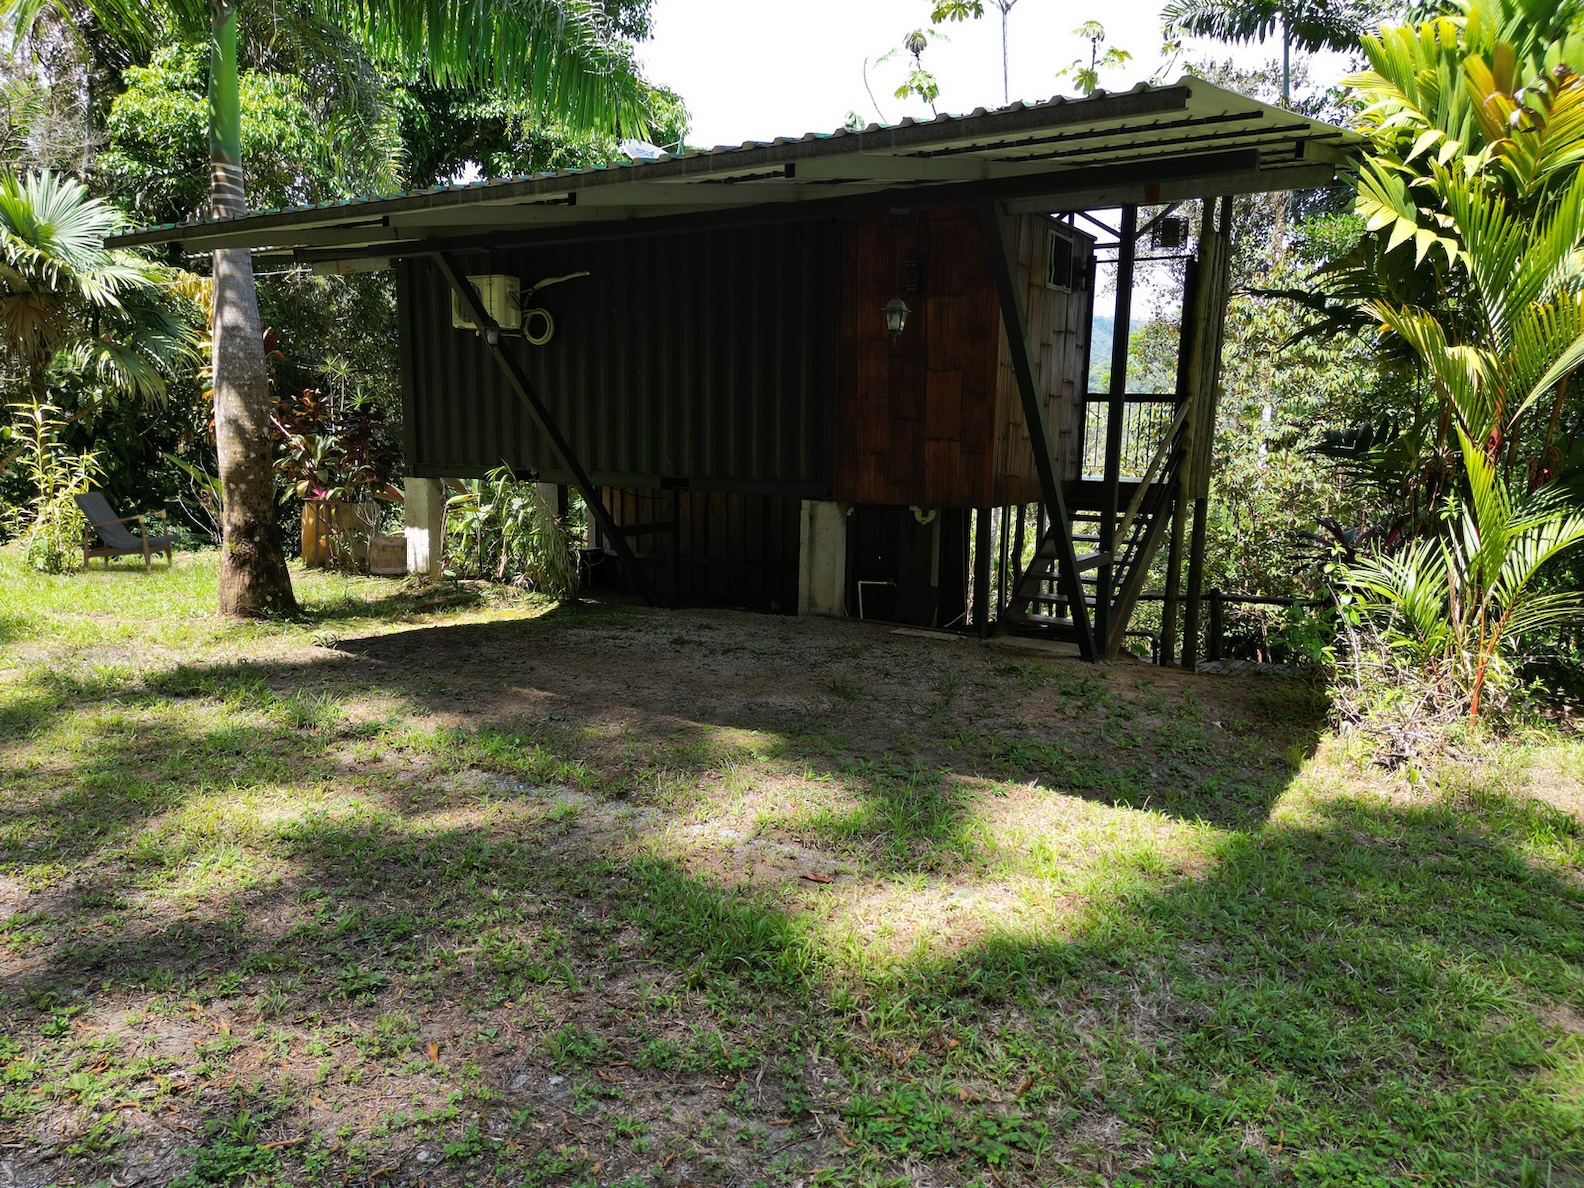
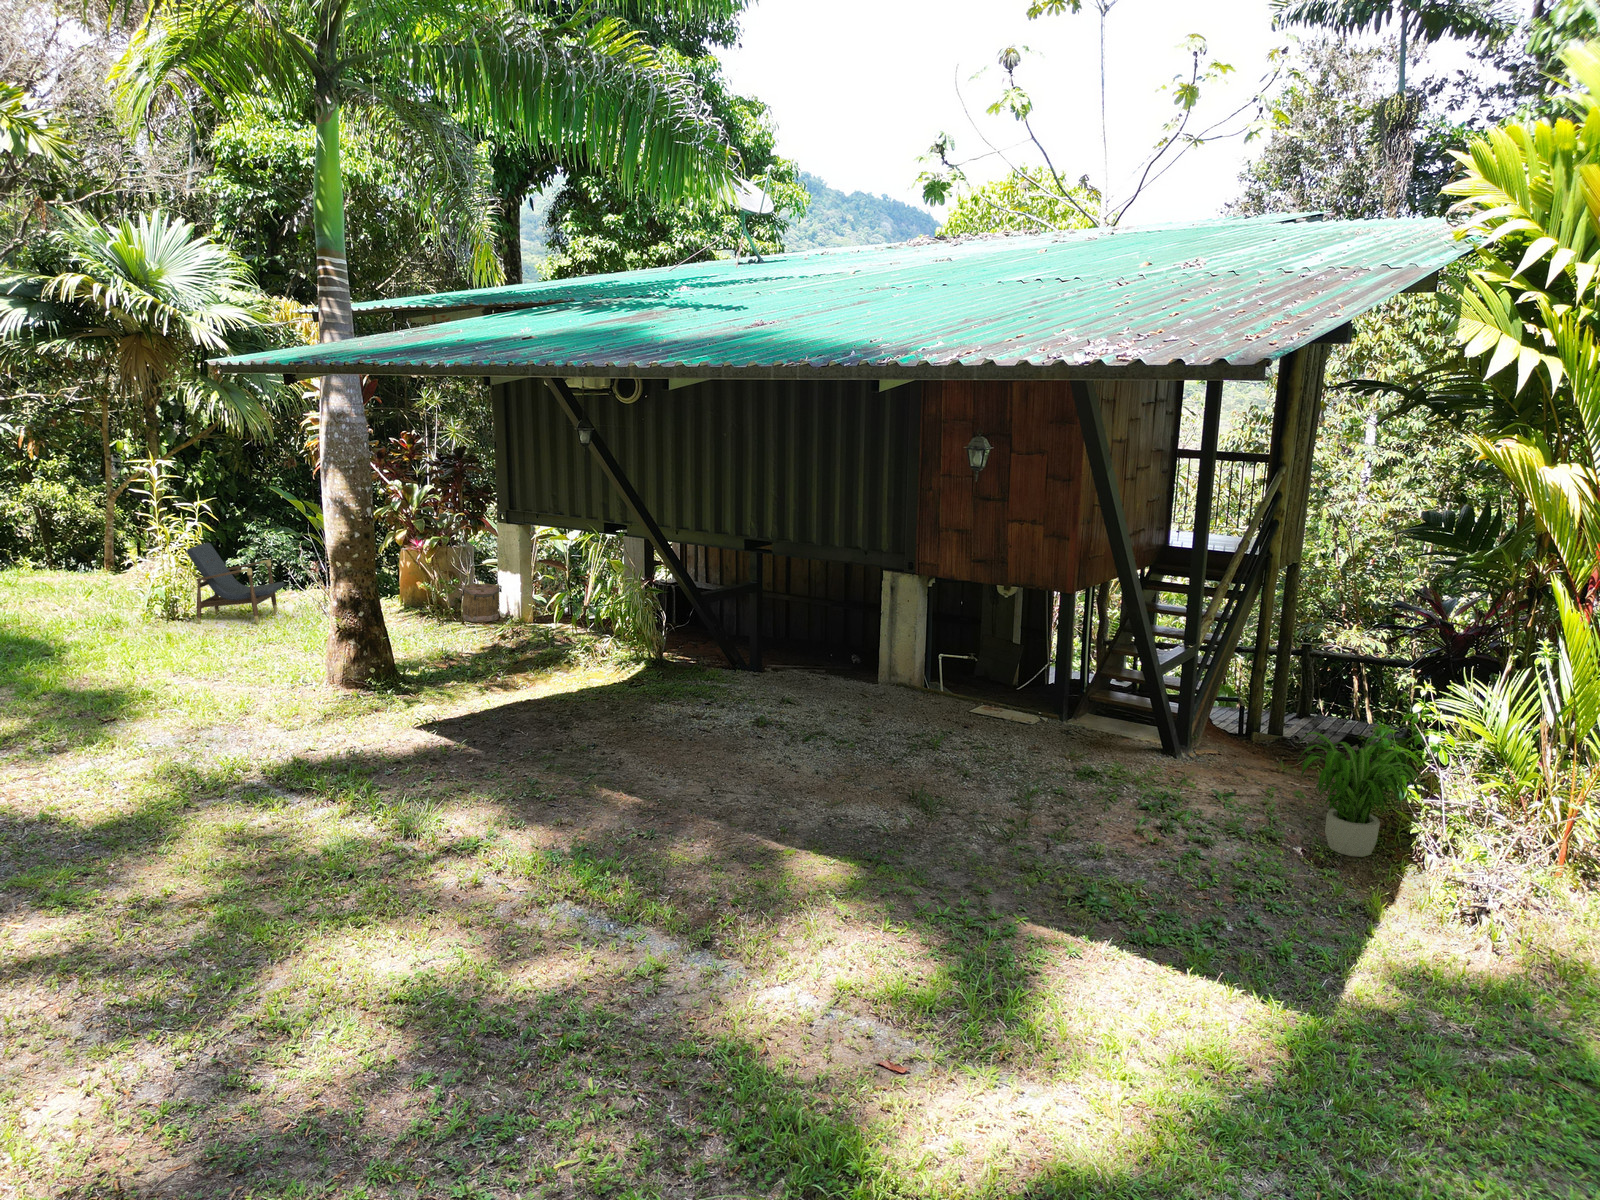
stool: present [313,500,348,569] -> none [408,547,442,616]
potted plant: none [1209,612,1336,730] -> present [1297,732,1422,857]

